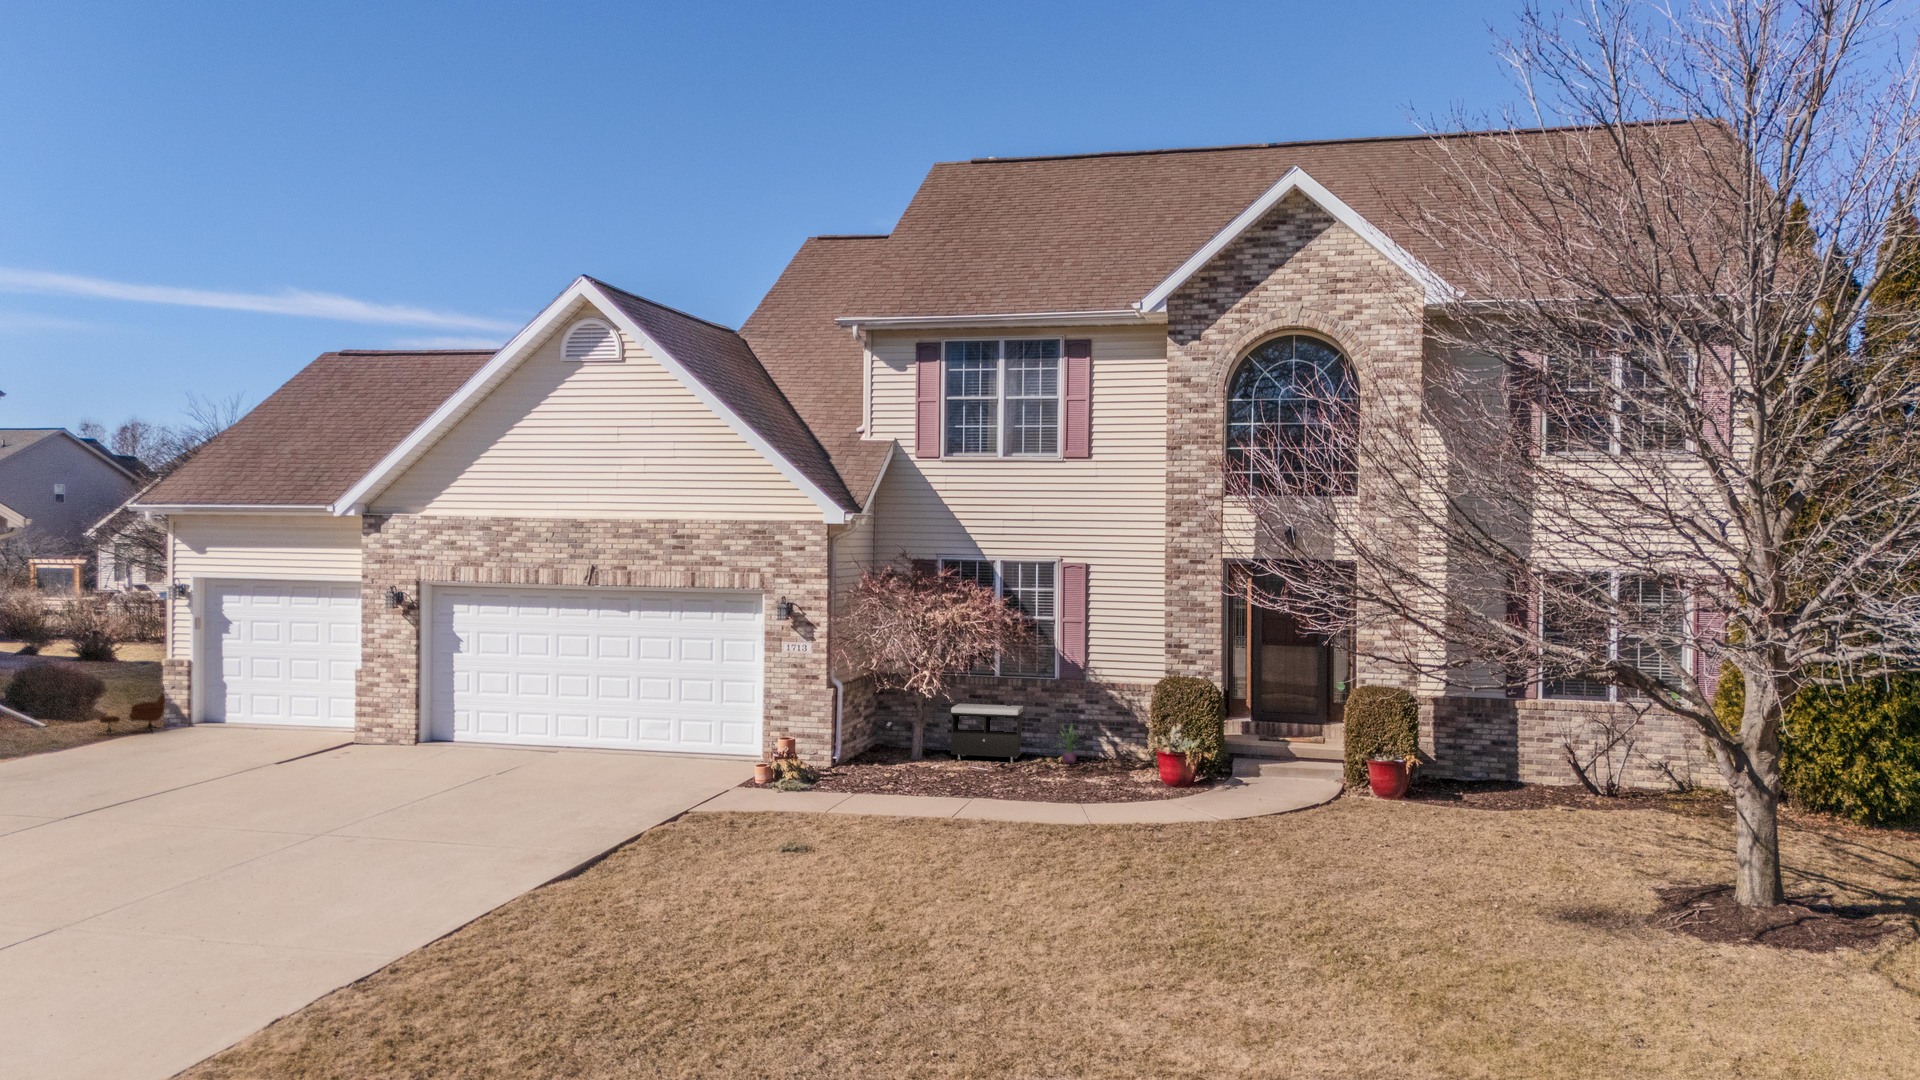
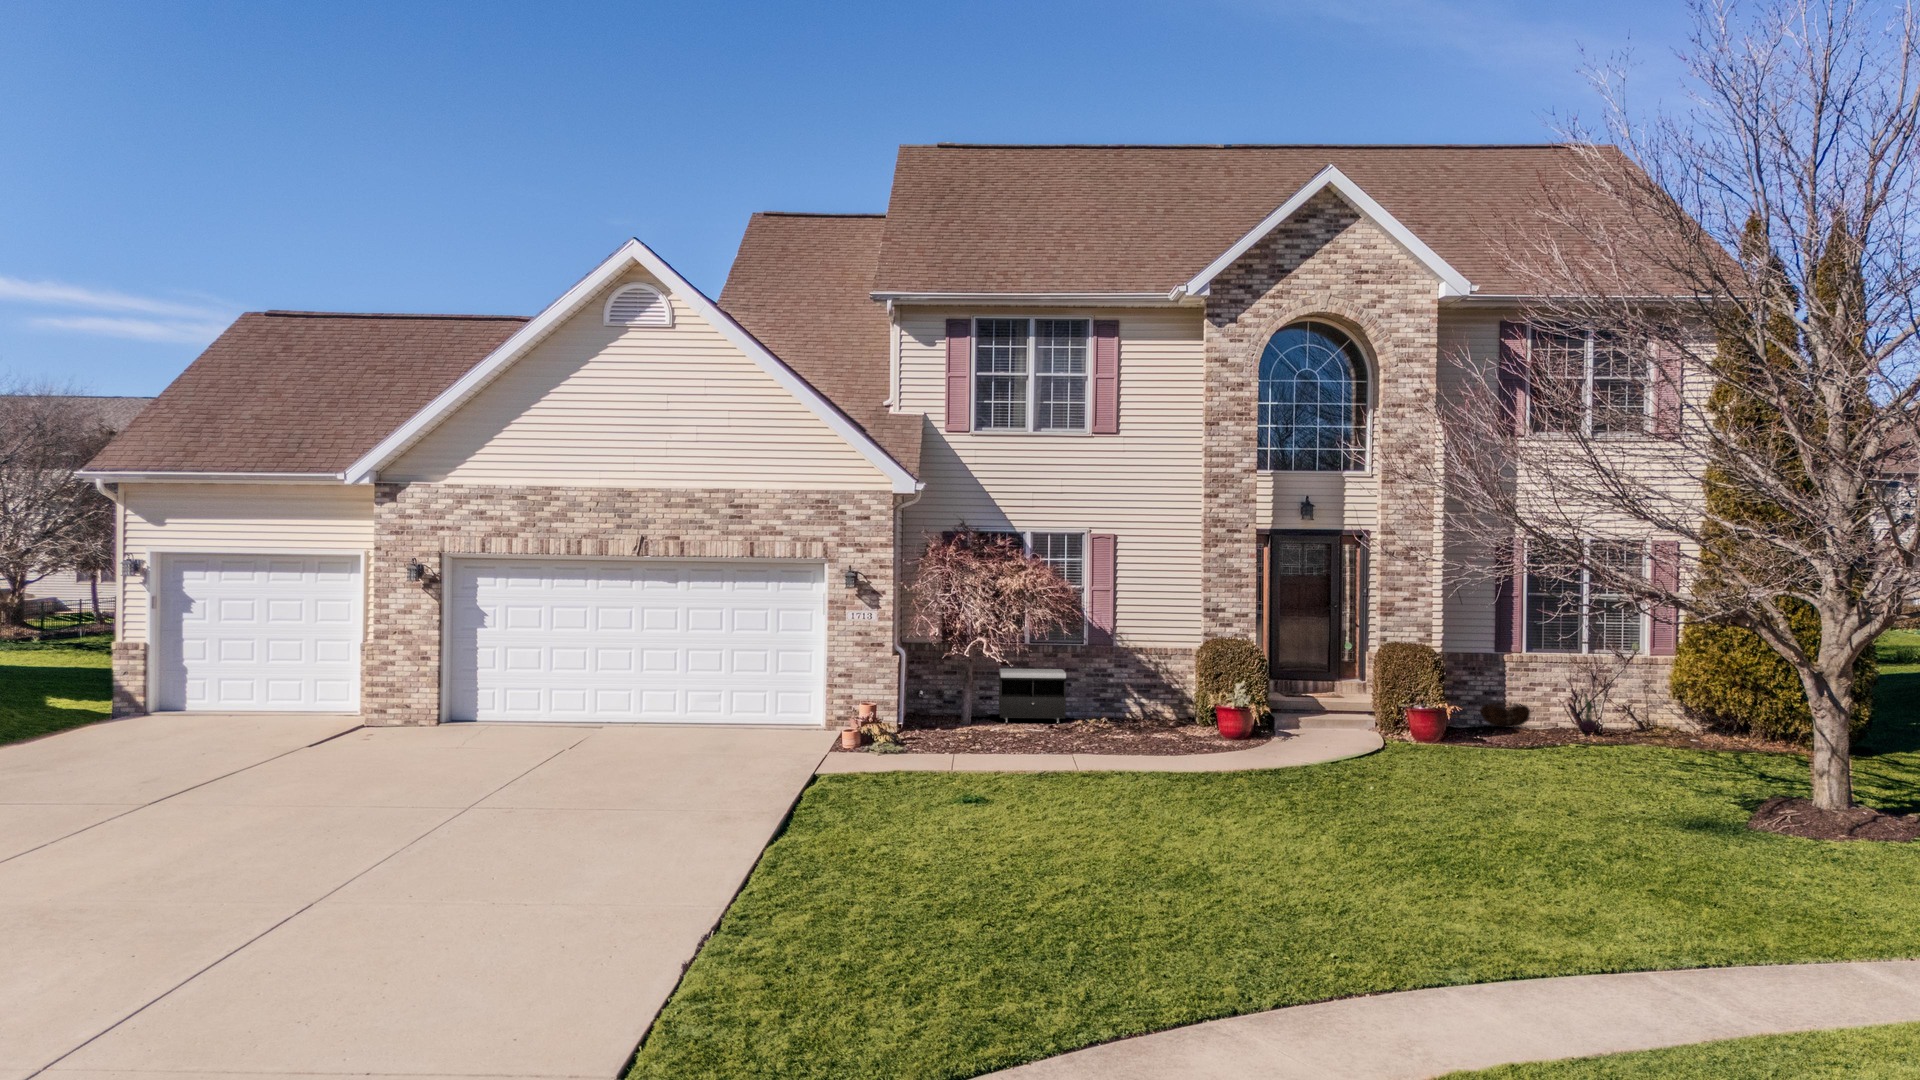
lounge chair: present [99,687,165,734] -> none [34,669,126,729]
decorative plant: present [1060,726,1077,764] -> present [1581,694,1596,732]
basket: none [1480,756,1538,785] -> present [1480,703,1530,728]

